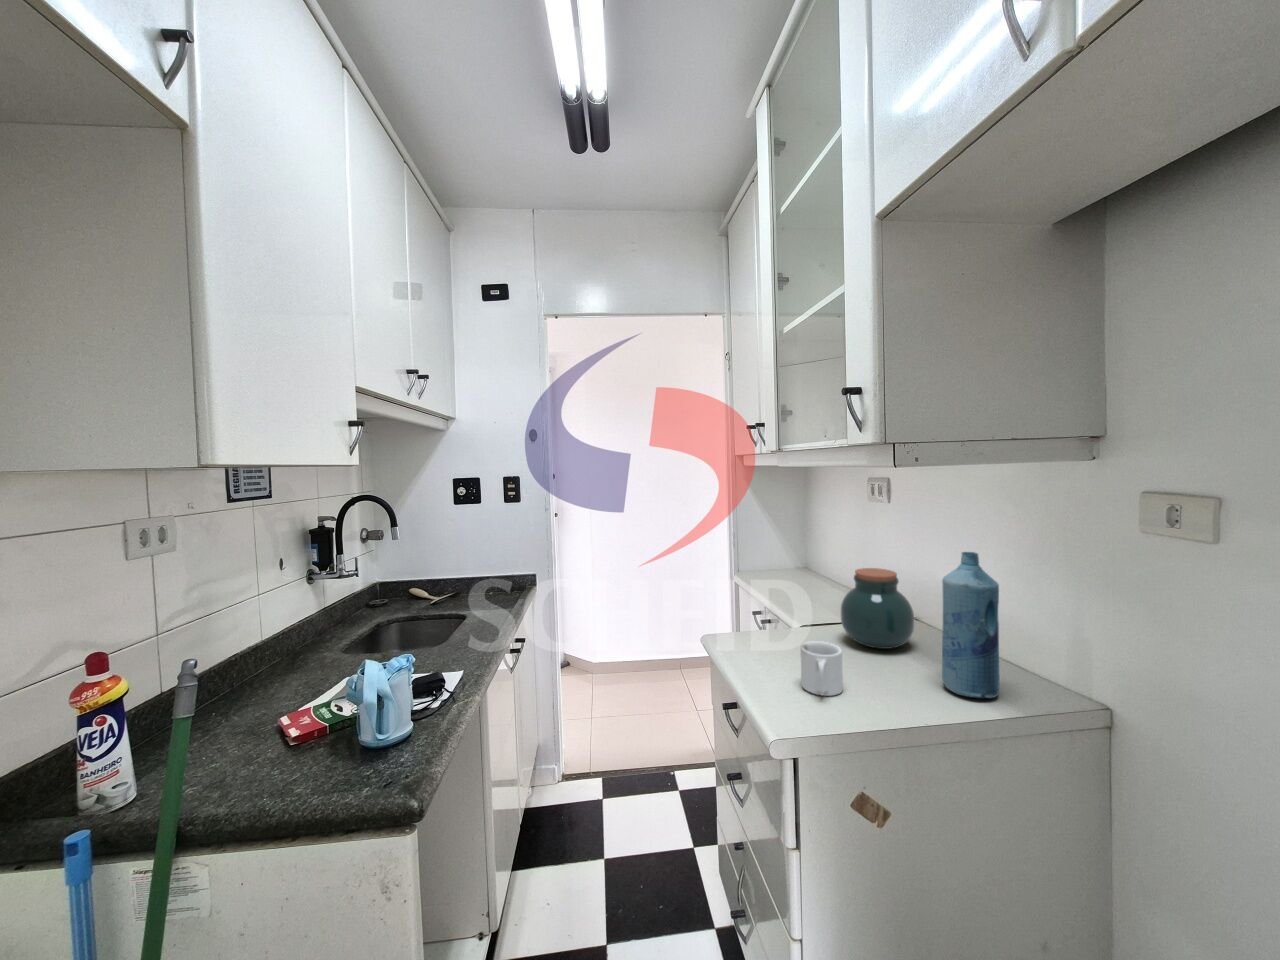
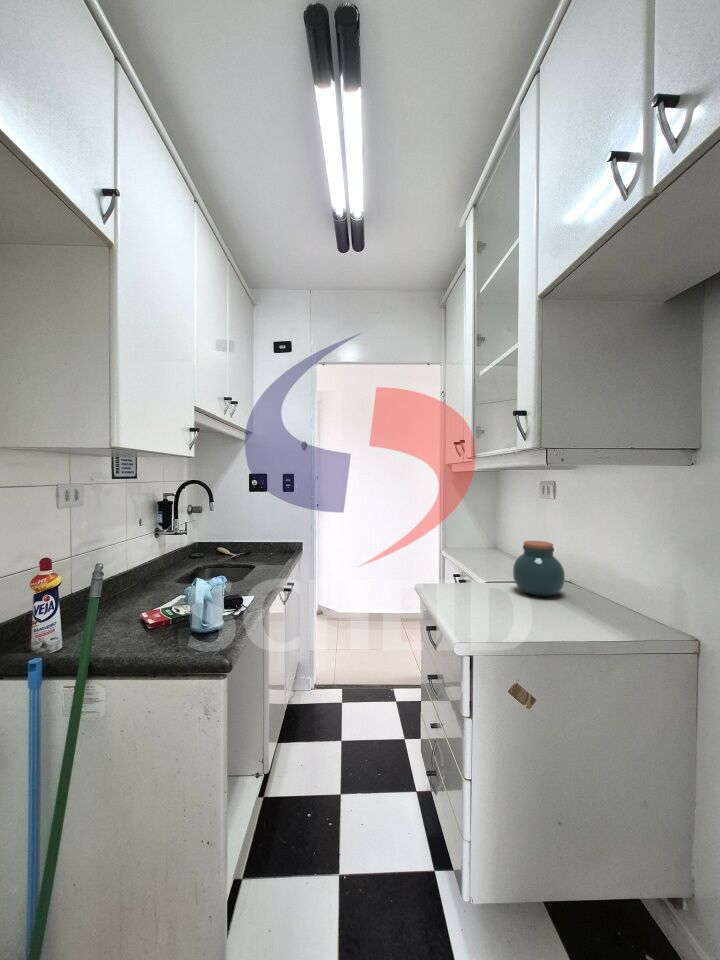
bottle: present [942,552,999,698] -> none [580,527,620,627]
mug: present [801,641,843,696] -> none [482,585,510,621]

